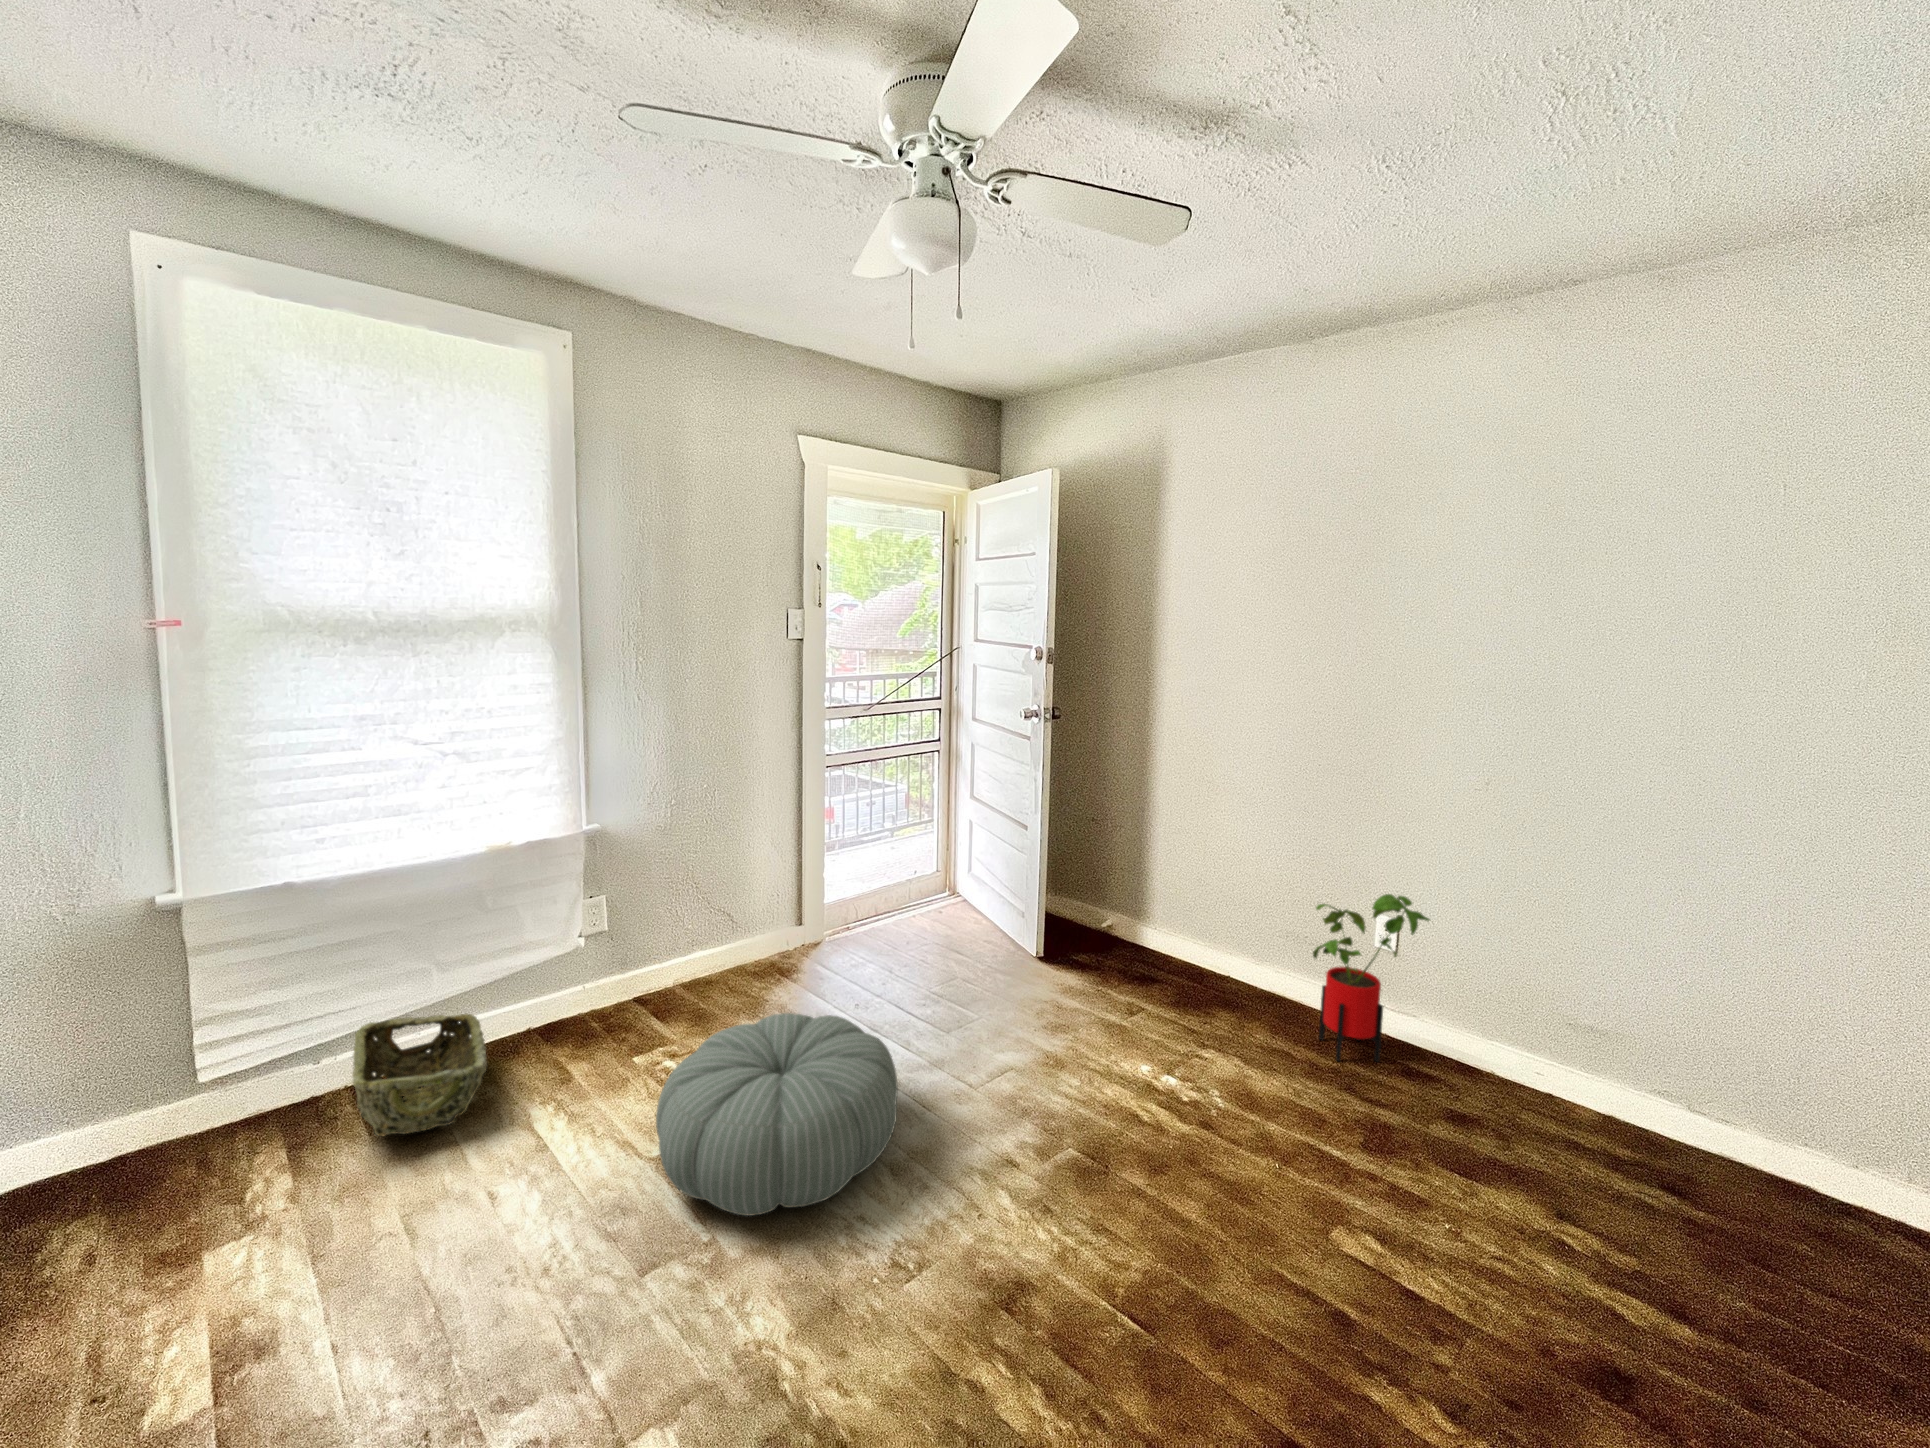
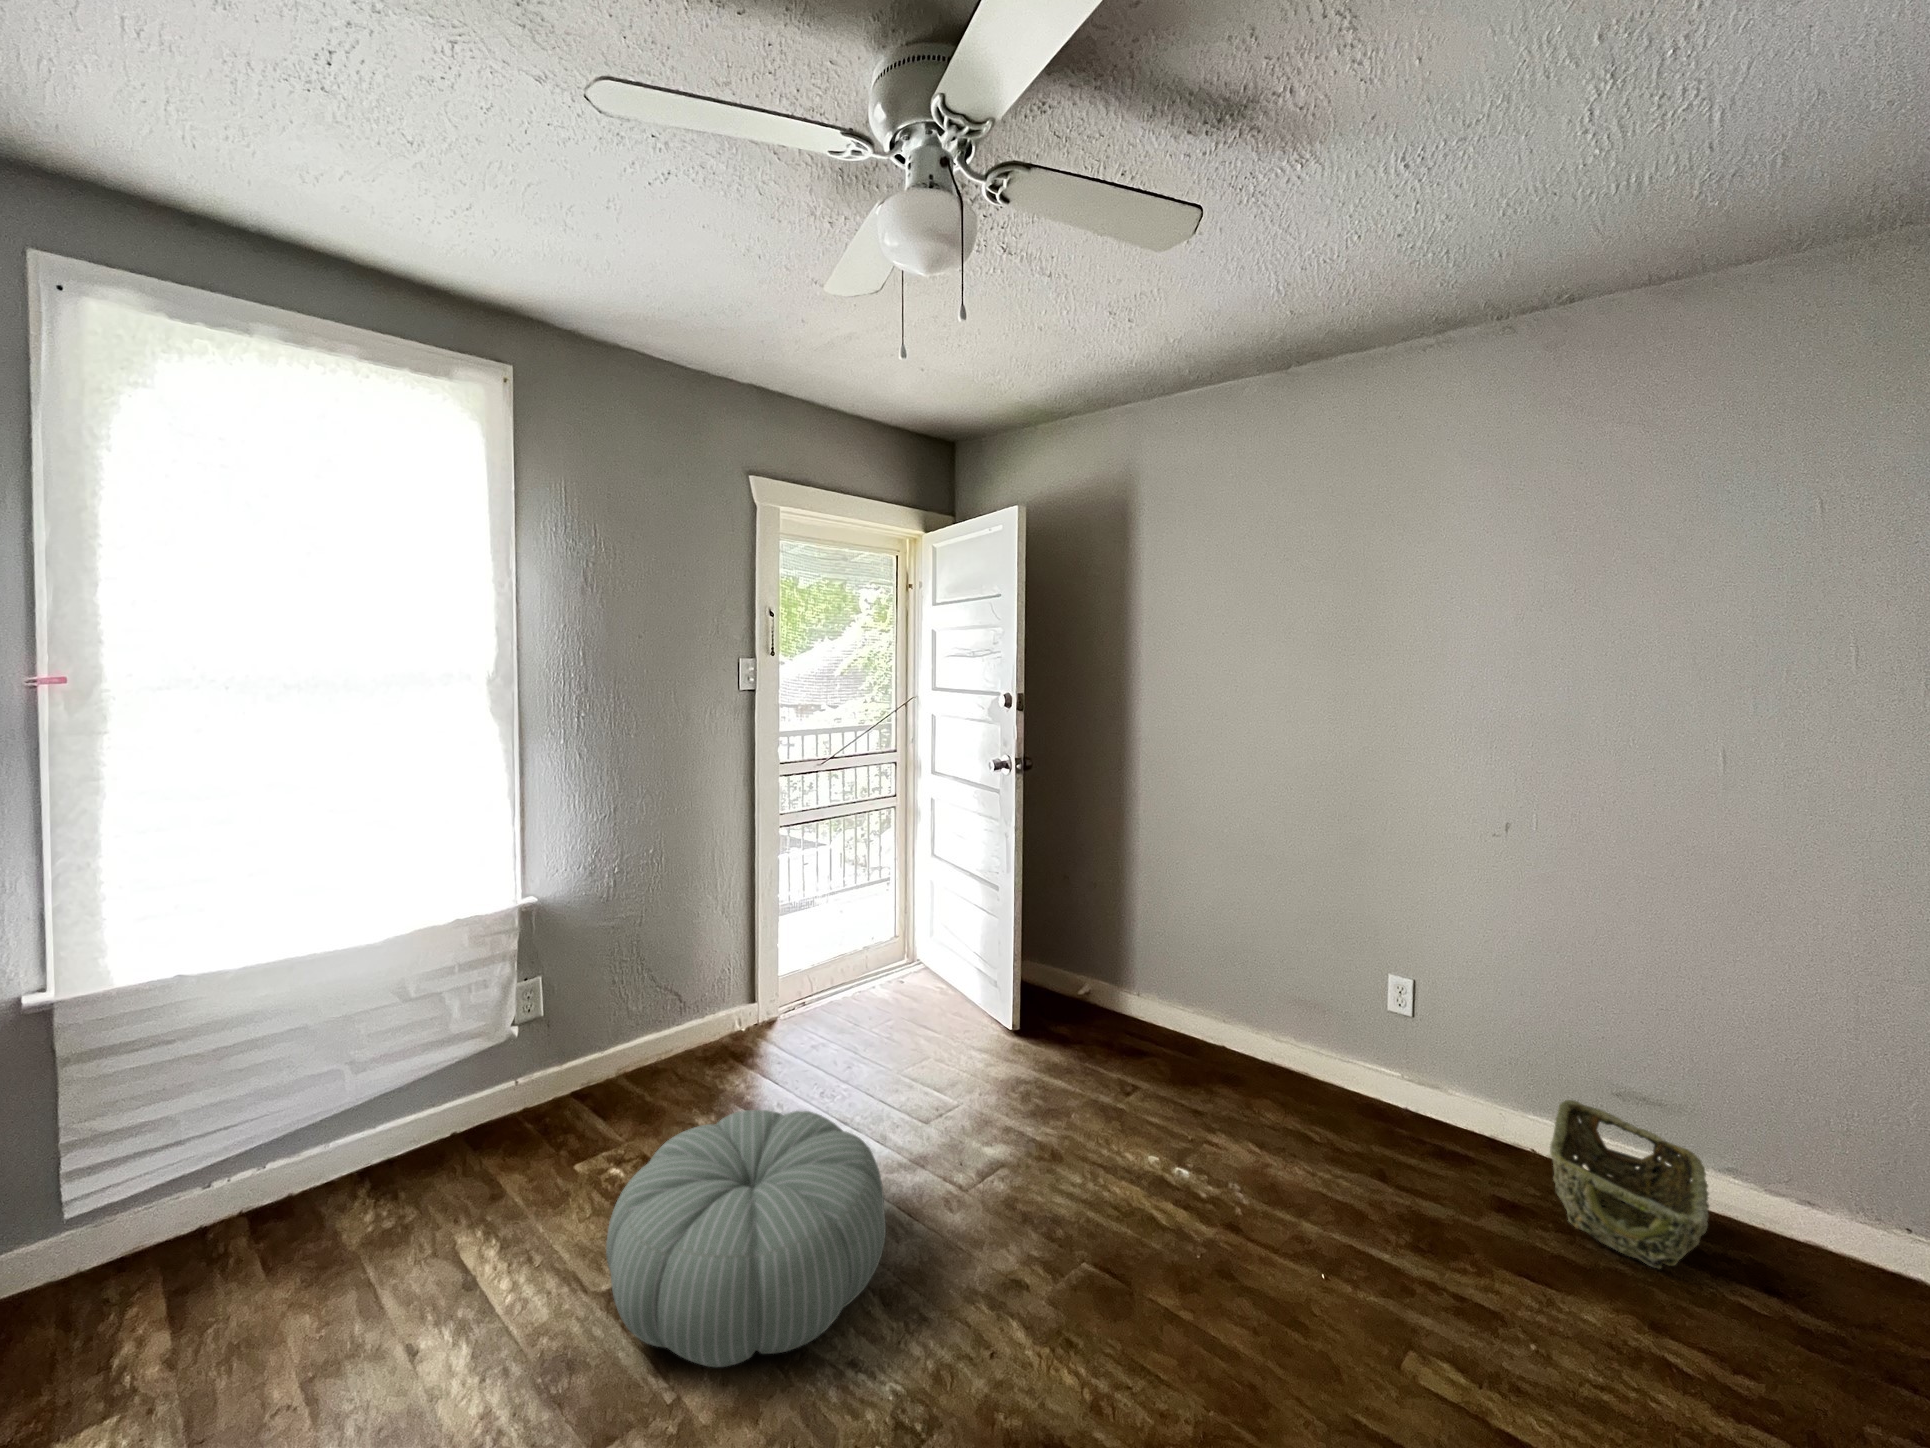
house plant: present [1313,894,1430,1062] -> none [1327,952,1460,1144]
woven basket: present [352,1014,487,1136] -> present [1550,1100,1709,1268]

